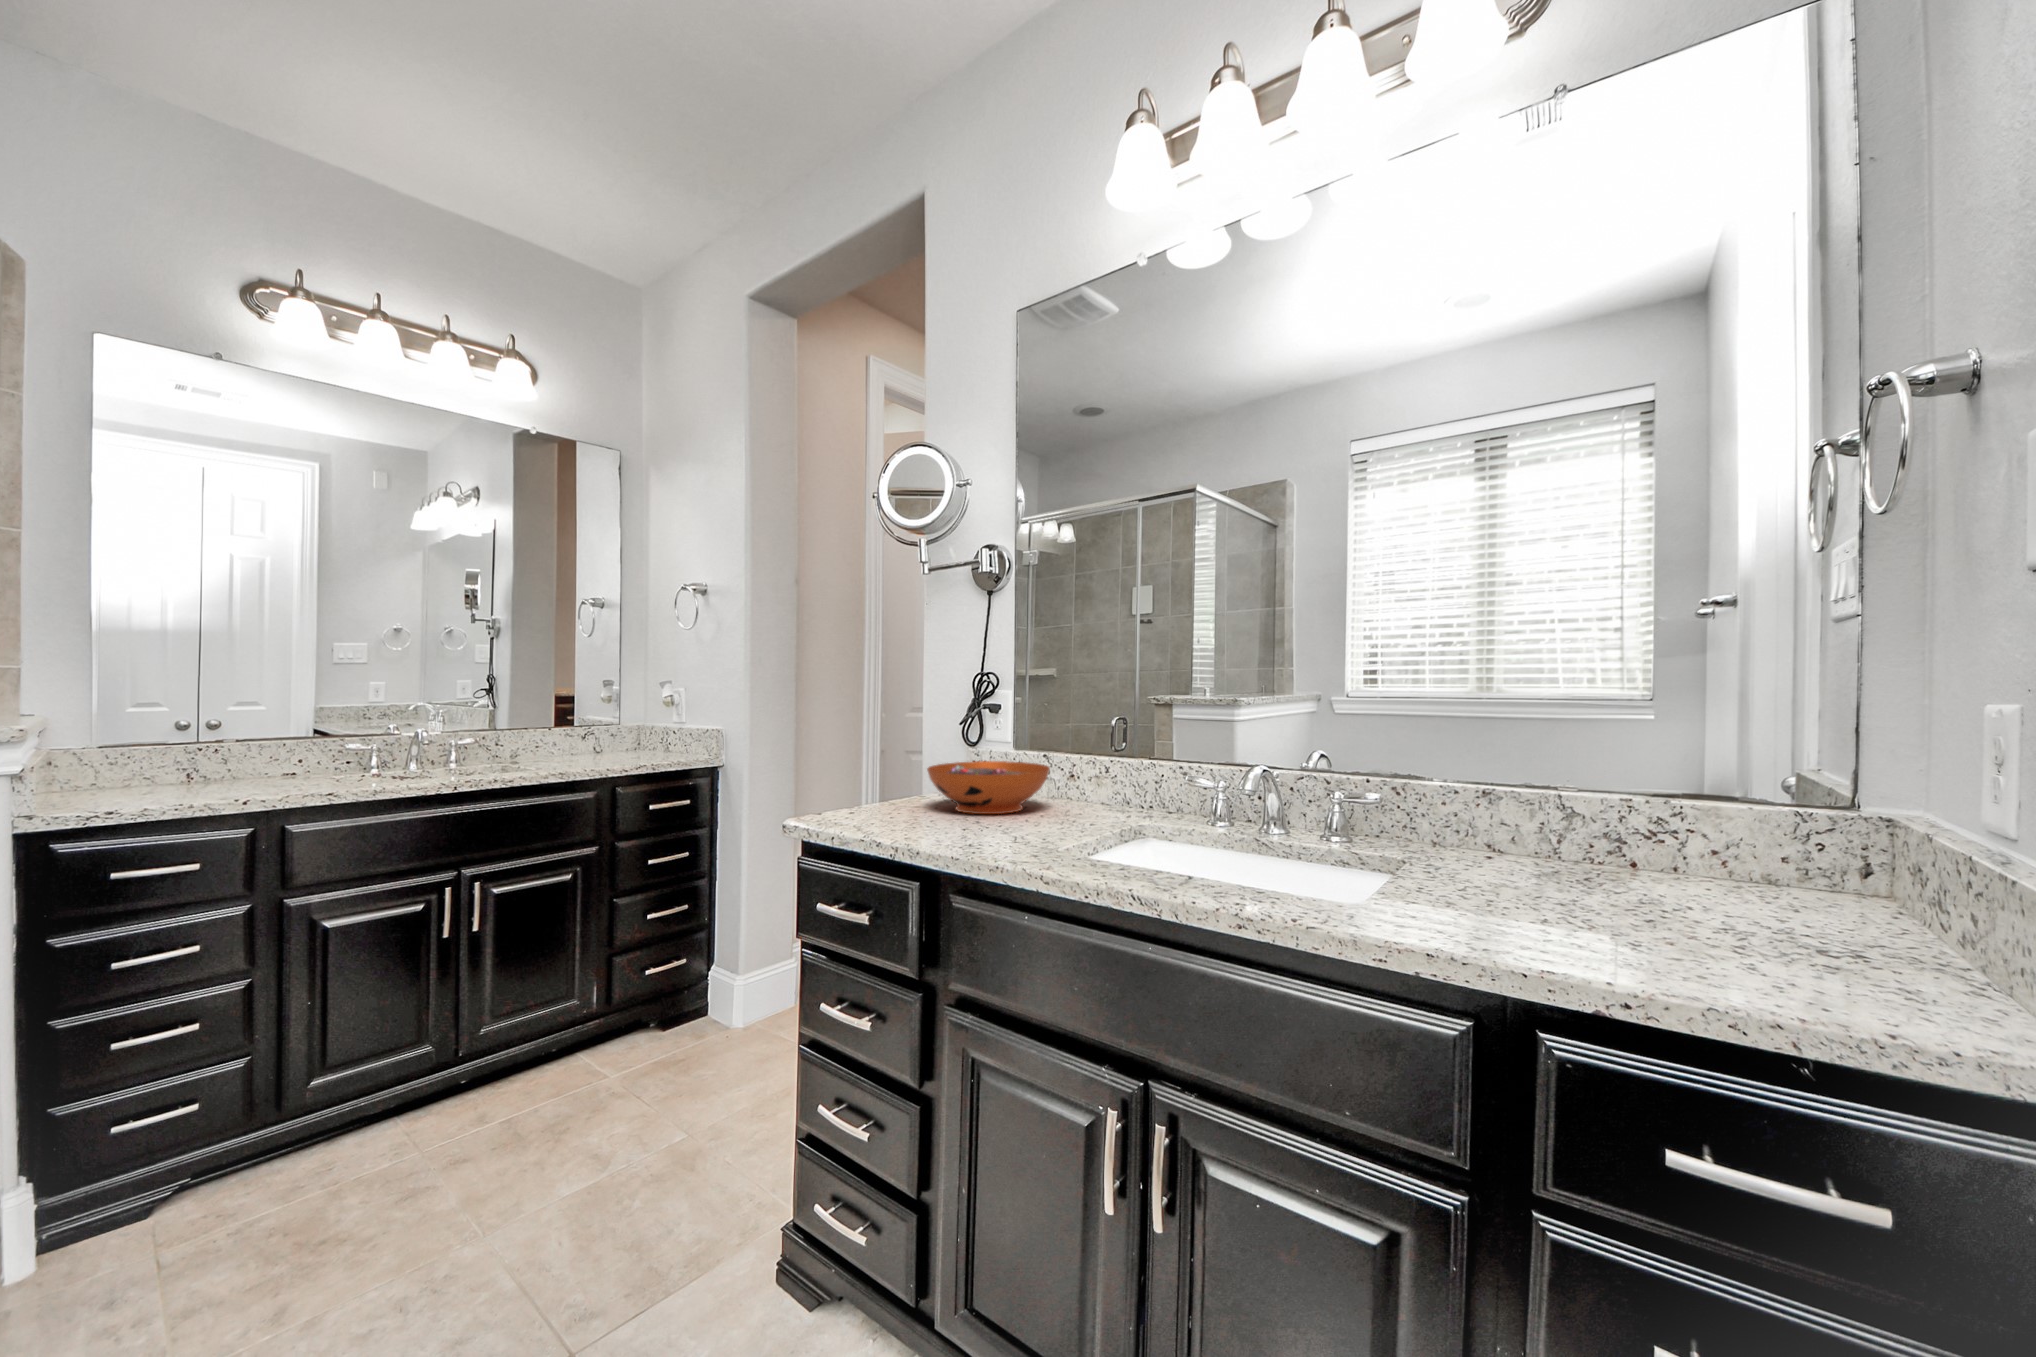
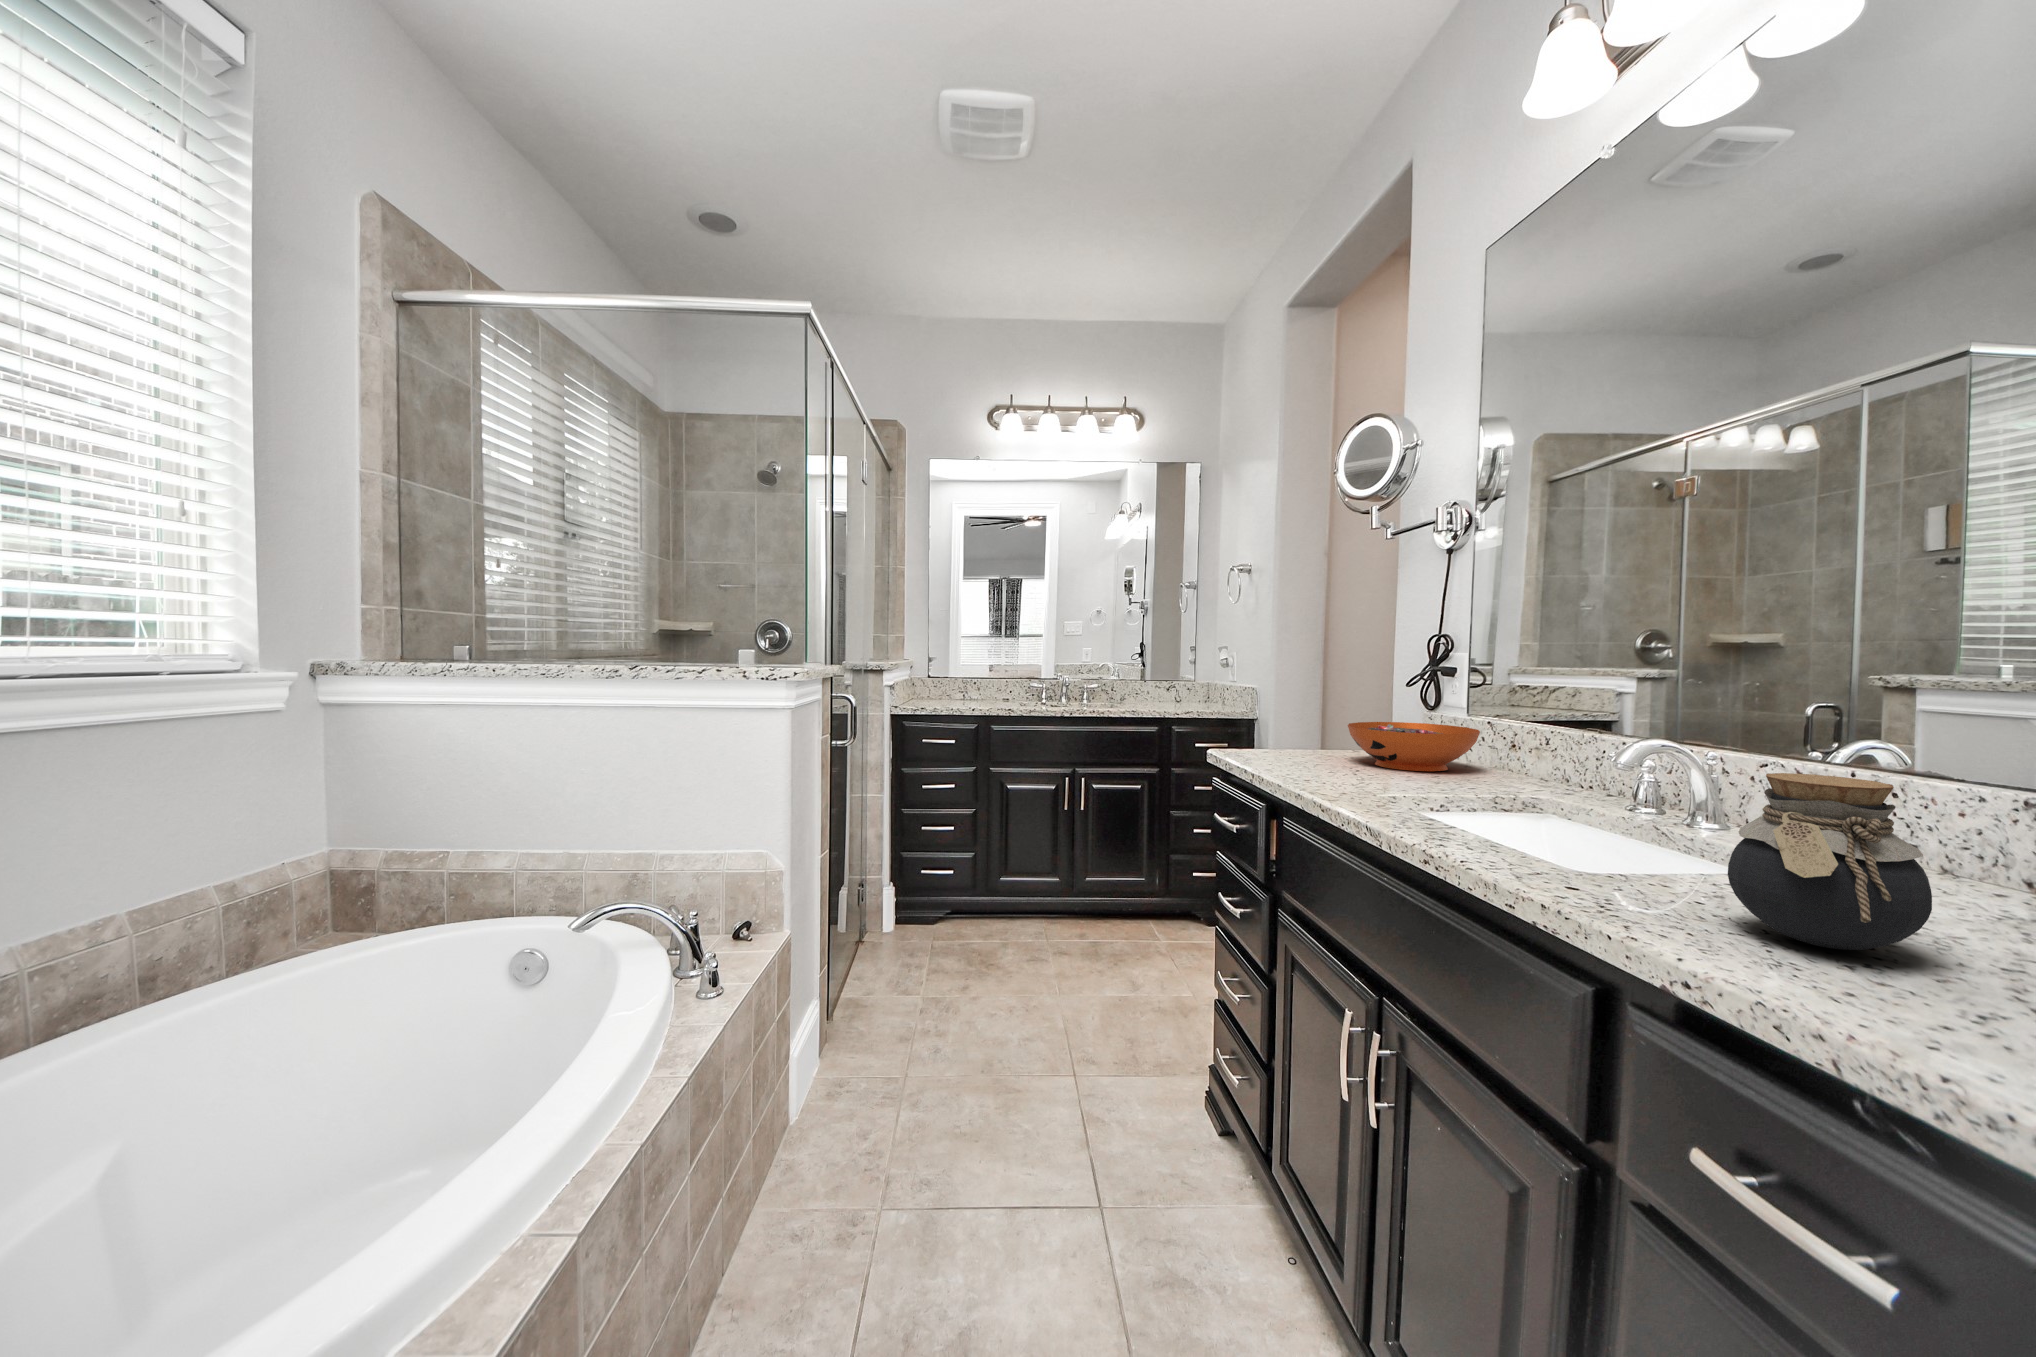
jar: none [1505,791,1654,933] -> present [1728,773,1932,950]

